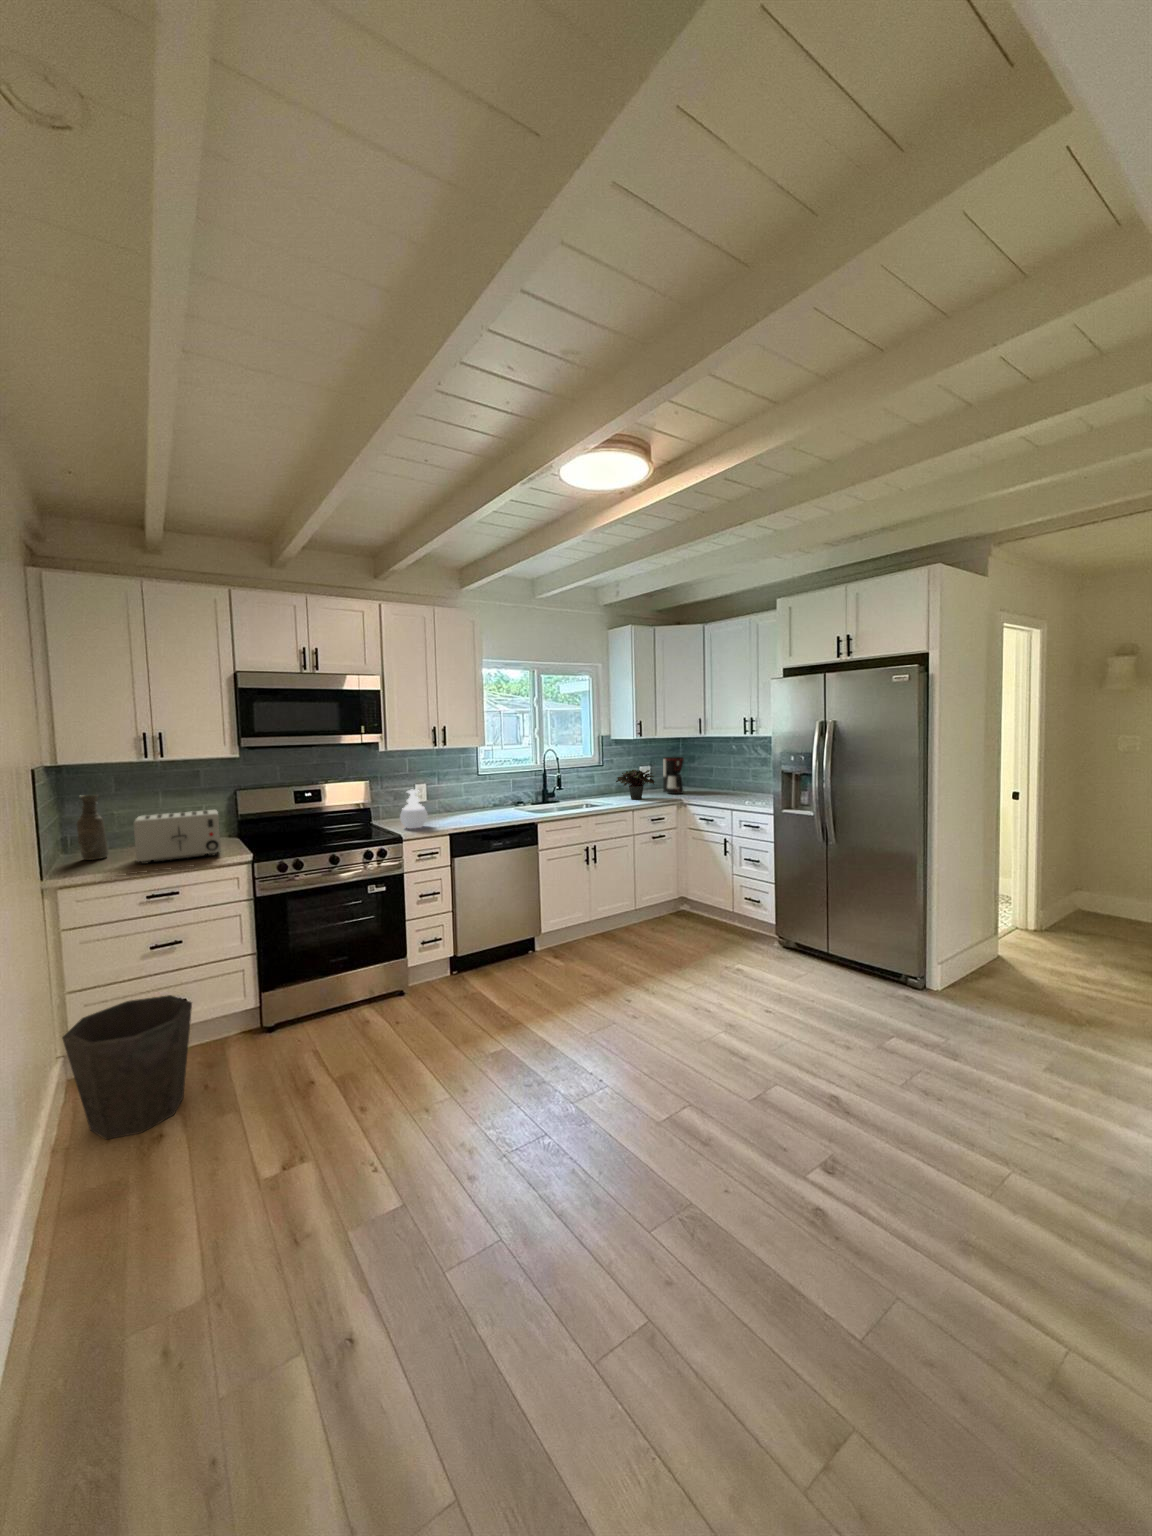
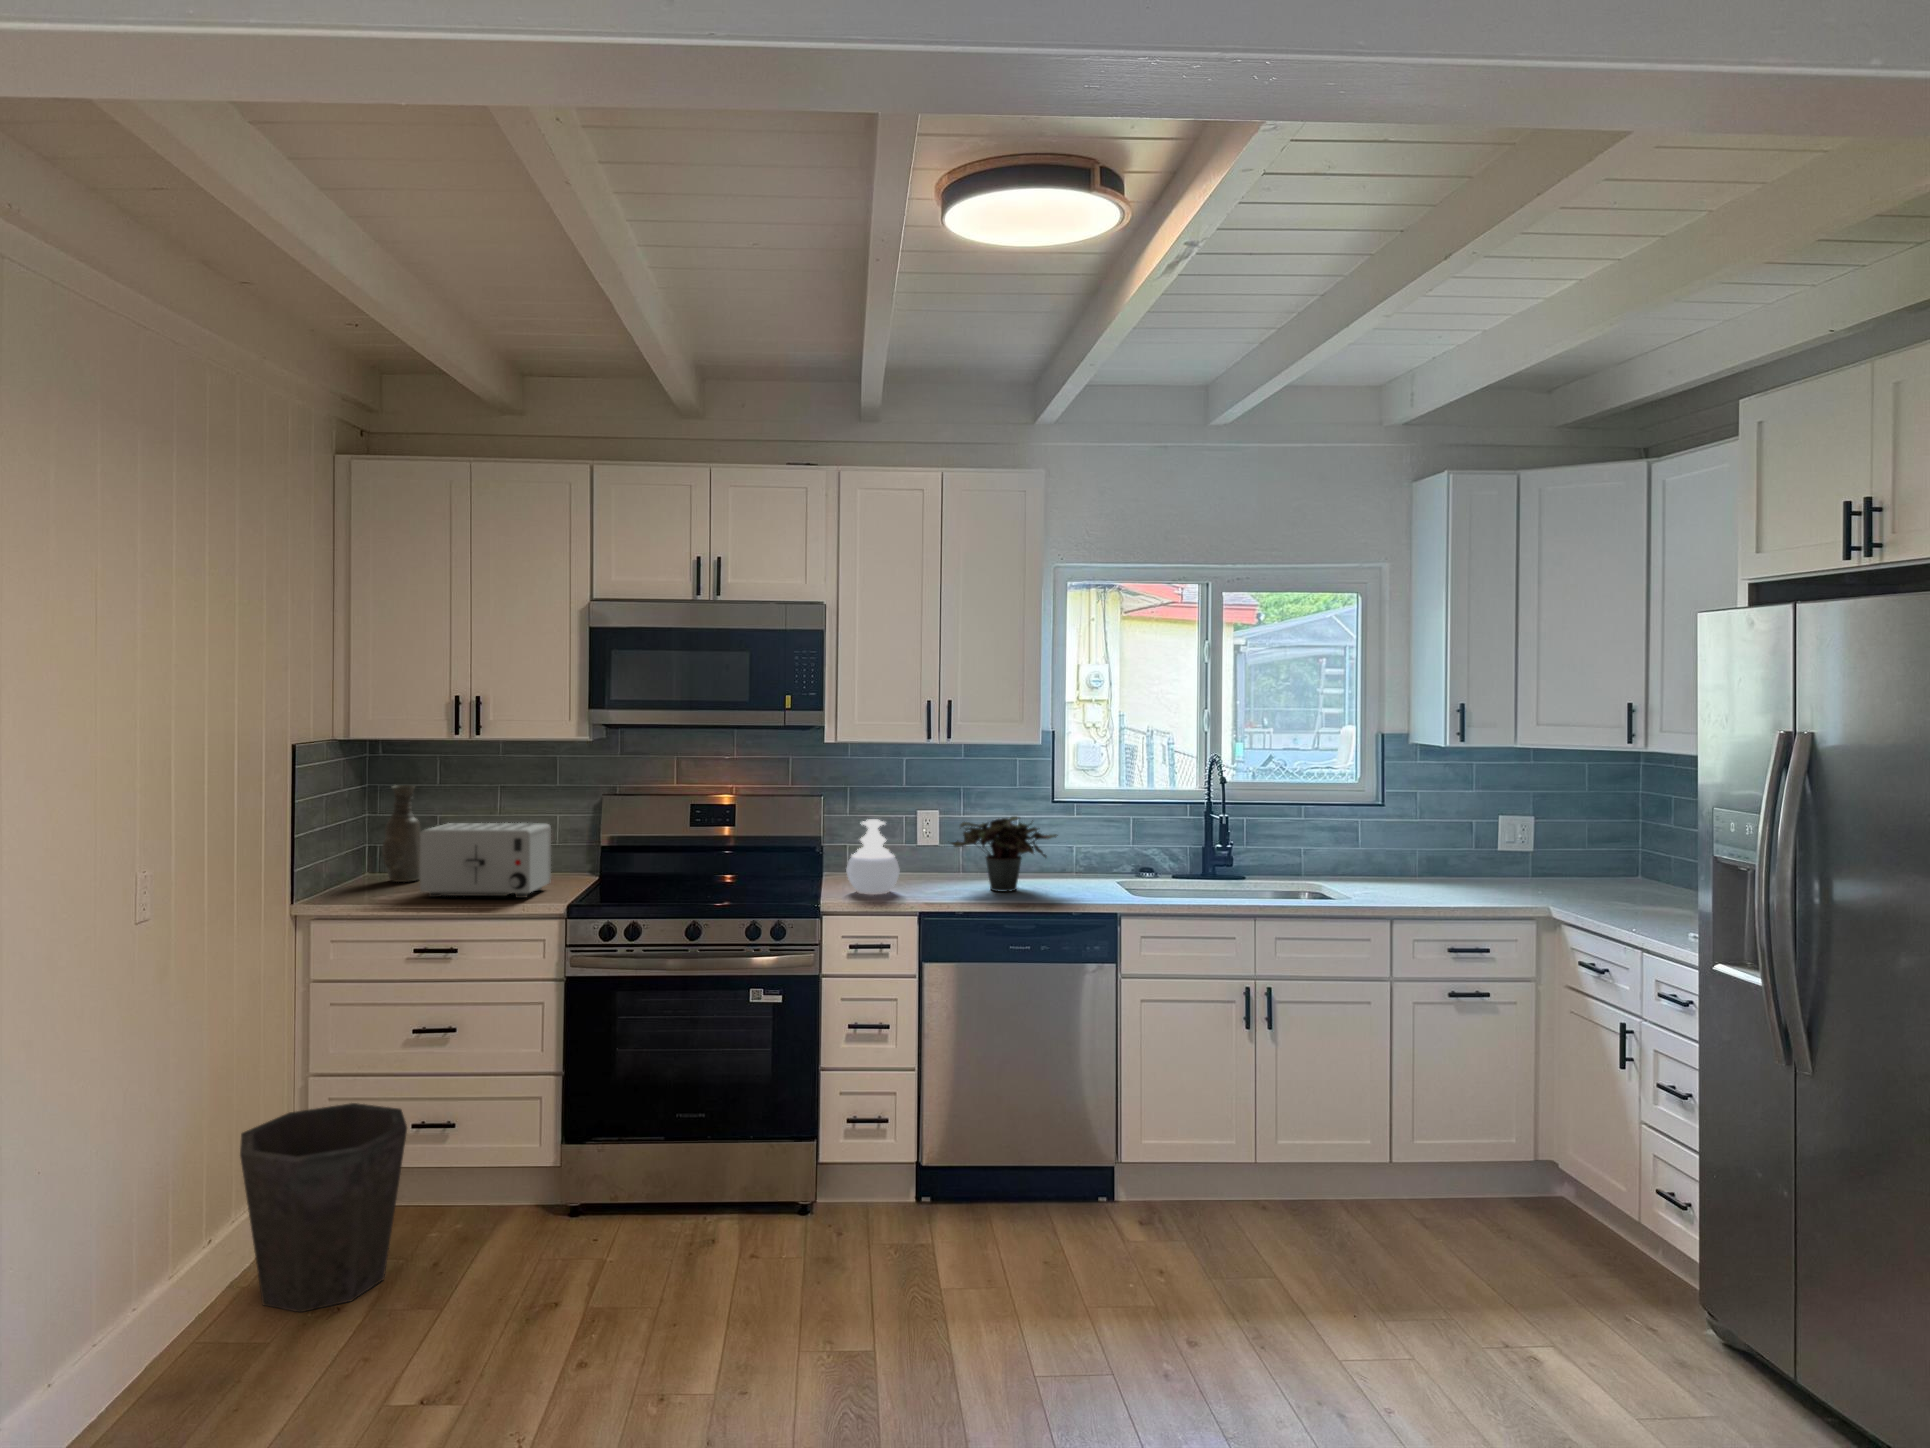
coffee maker: present [663,757,684,794] -> none [1549,793,1603,891]
potted plant: present [616,770,655,800] -> present [951,817,1058,892]

